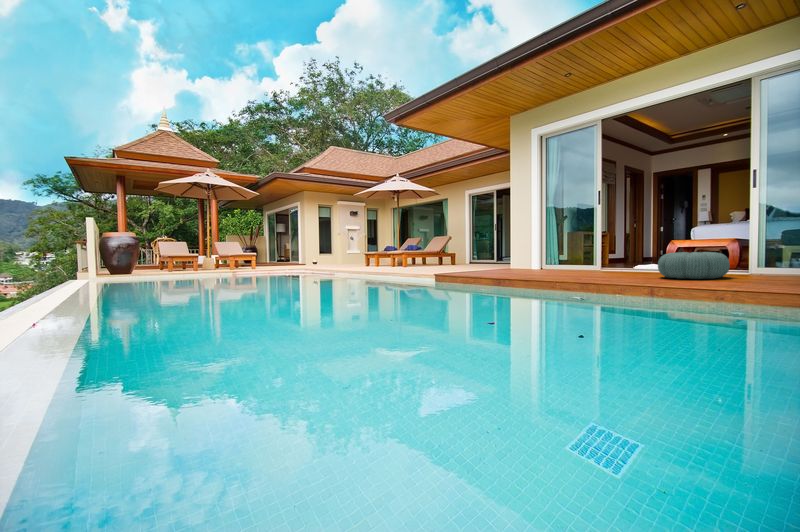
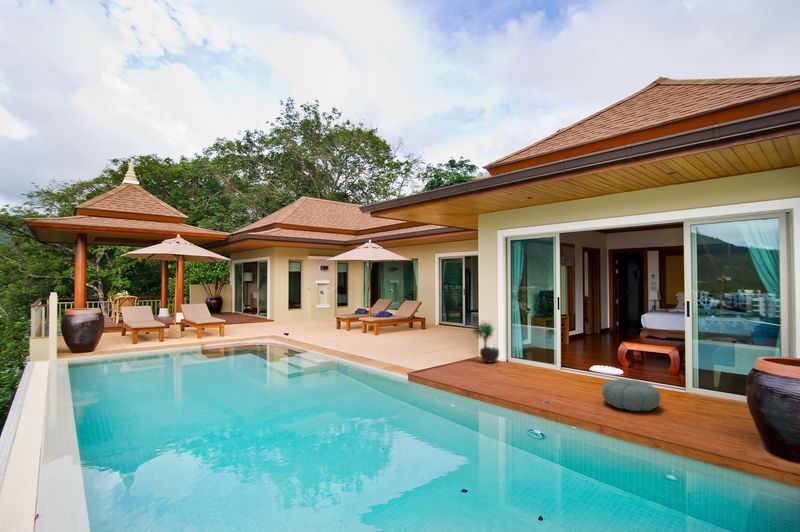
potted tree: none [504,223,536,270] -> present [474,322,499,362]

